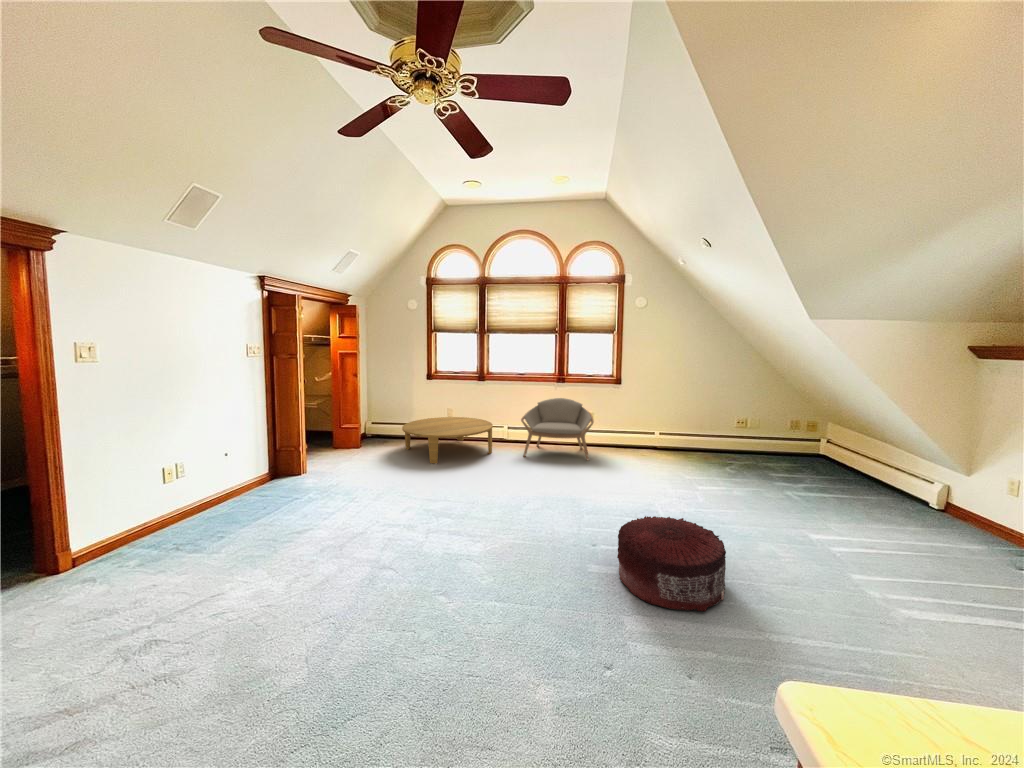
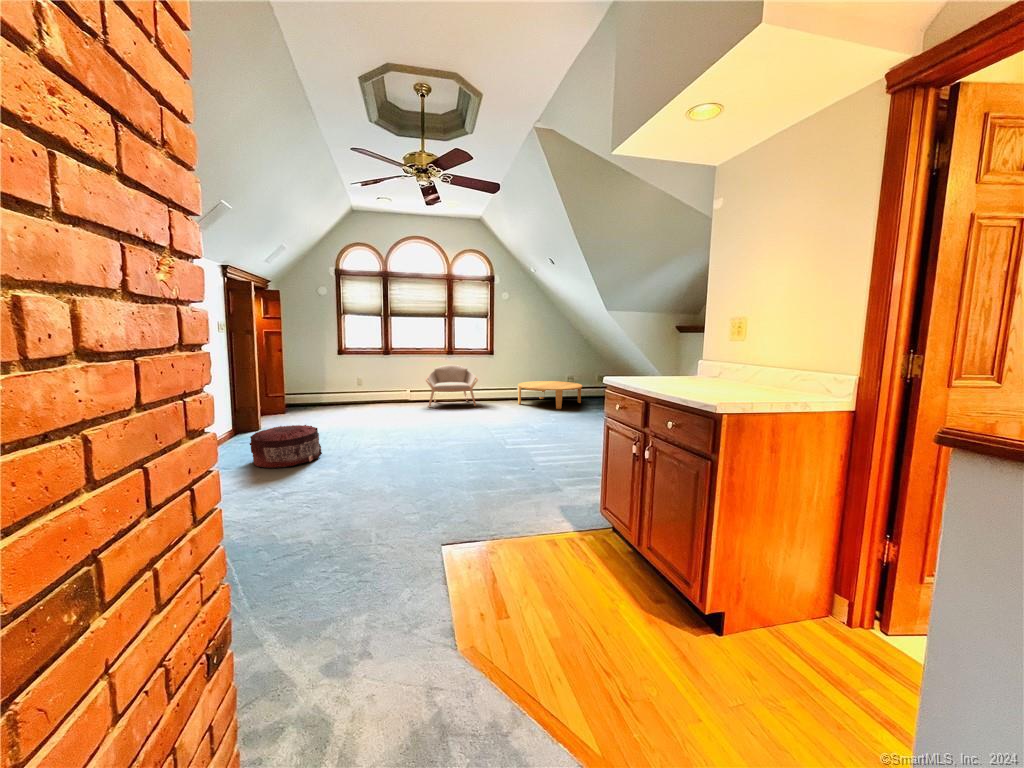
coffee table: present [402,417,493,463] -> present [518,381,582,409]
pouf: present [617,516,726,611] -> present [250,425,322,468]

